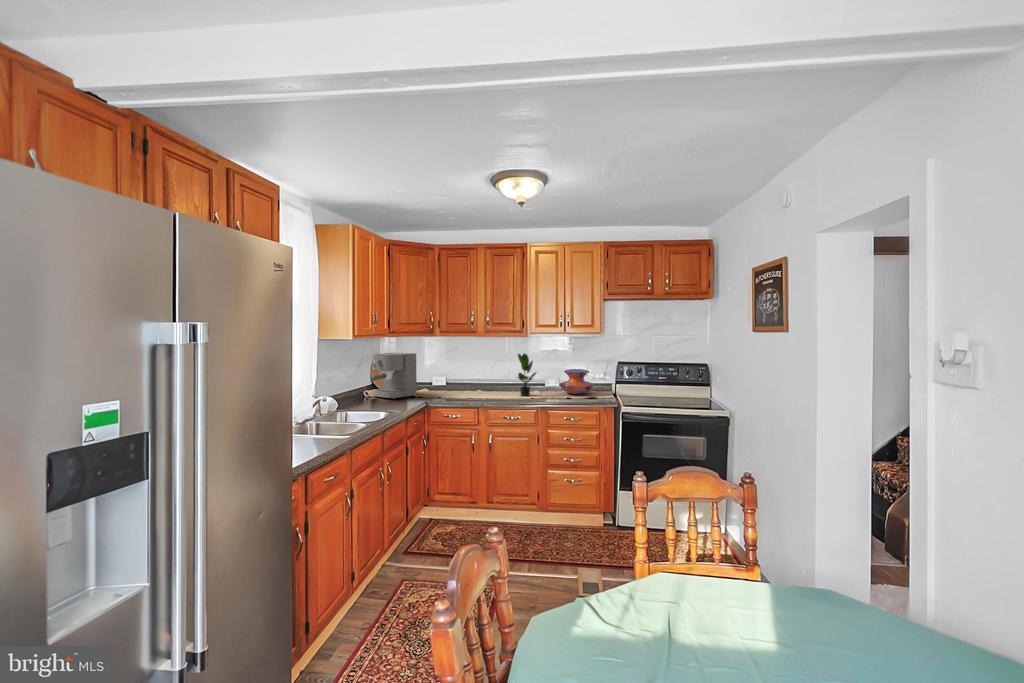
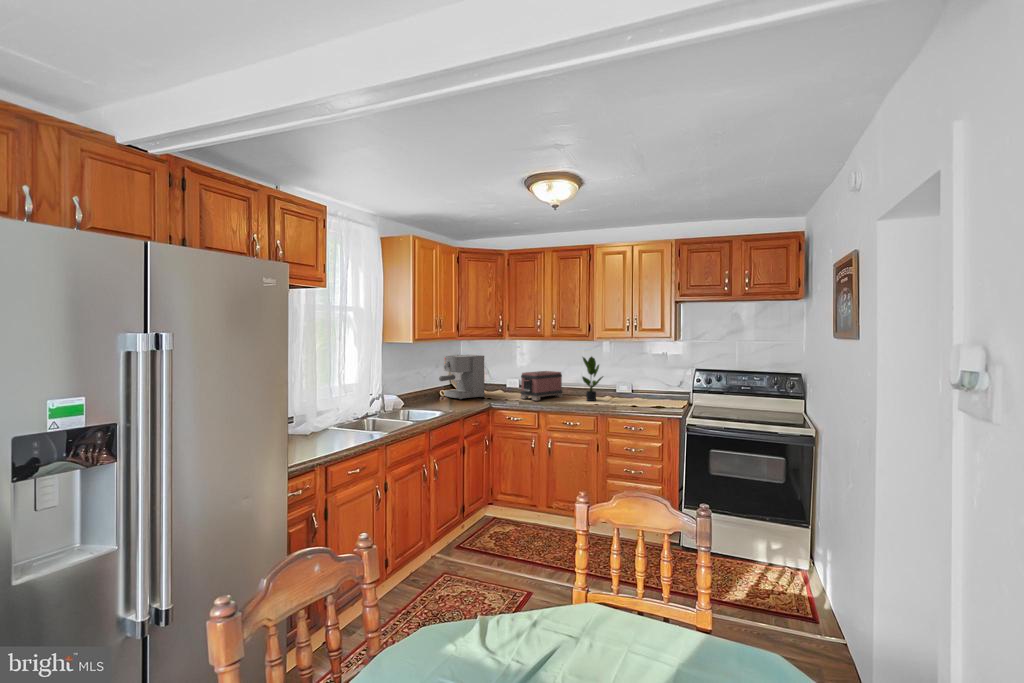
toaster: none [454,368,496,397] -> present [520,371,563,400]
decorative vase: present [560,369,594,394] -> none [630,374,667,401]

